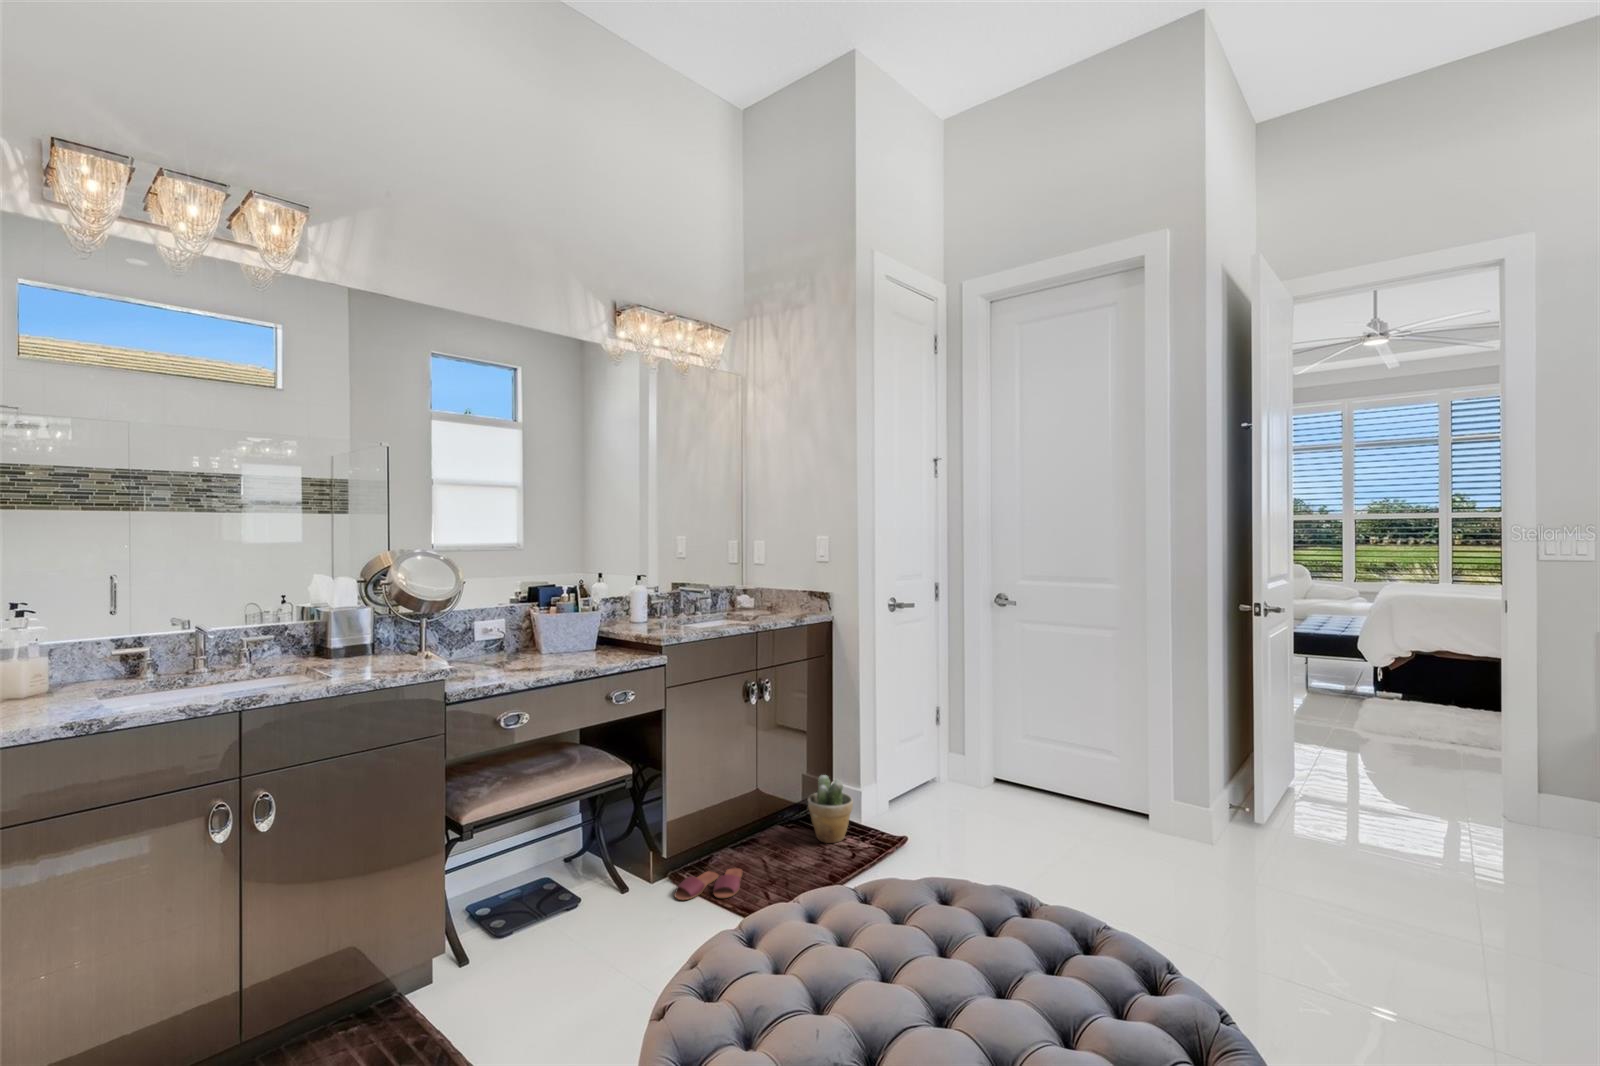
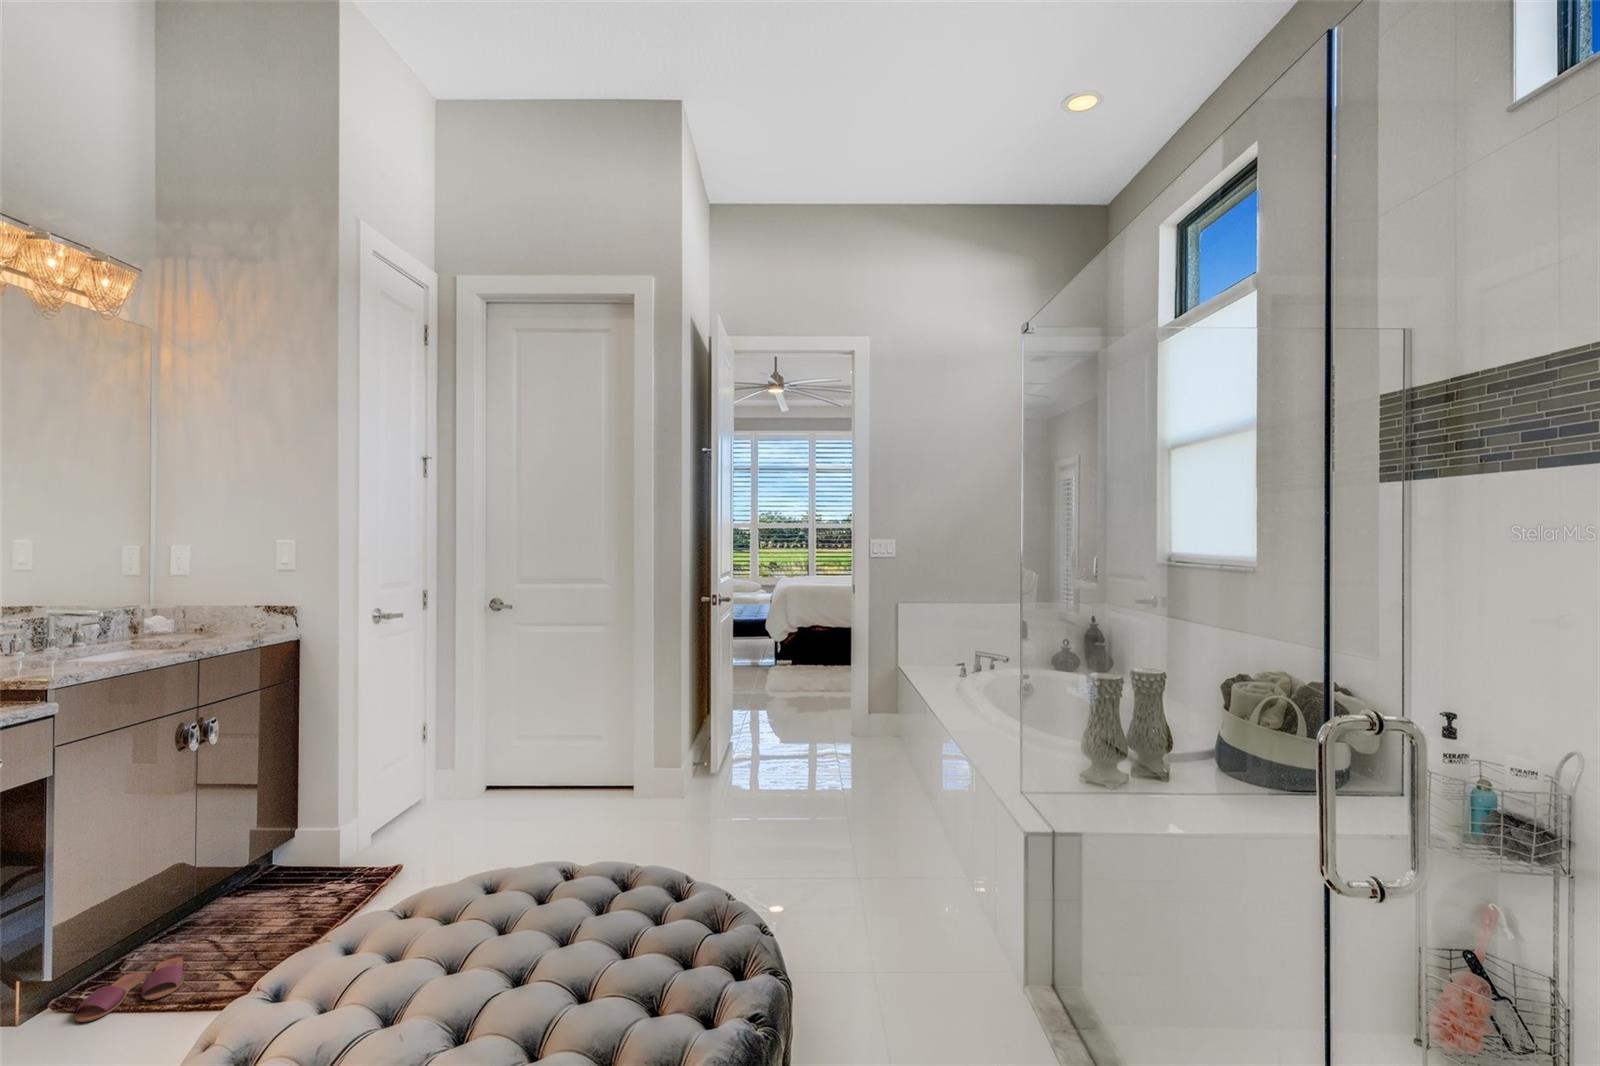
potted plant: present [808,775,853,843] -> none [270,819,333,896]

